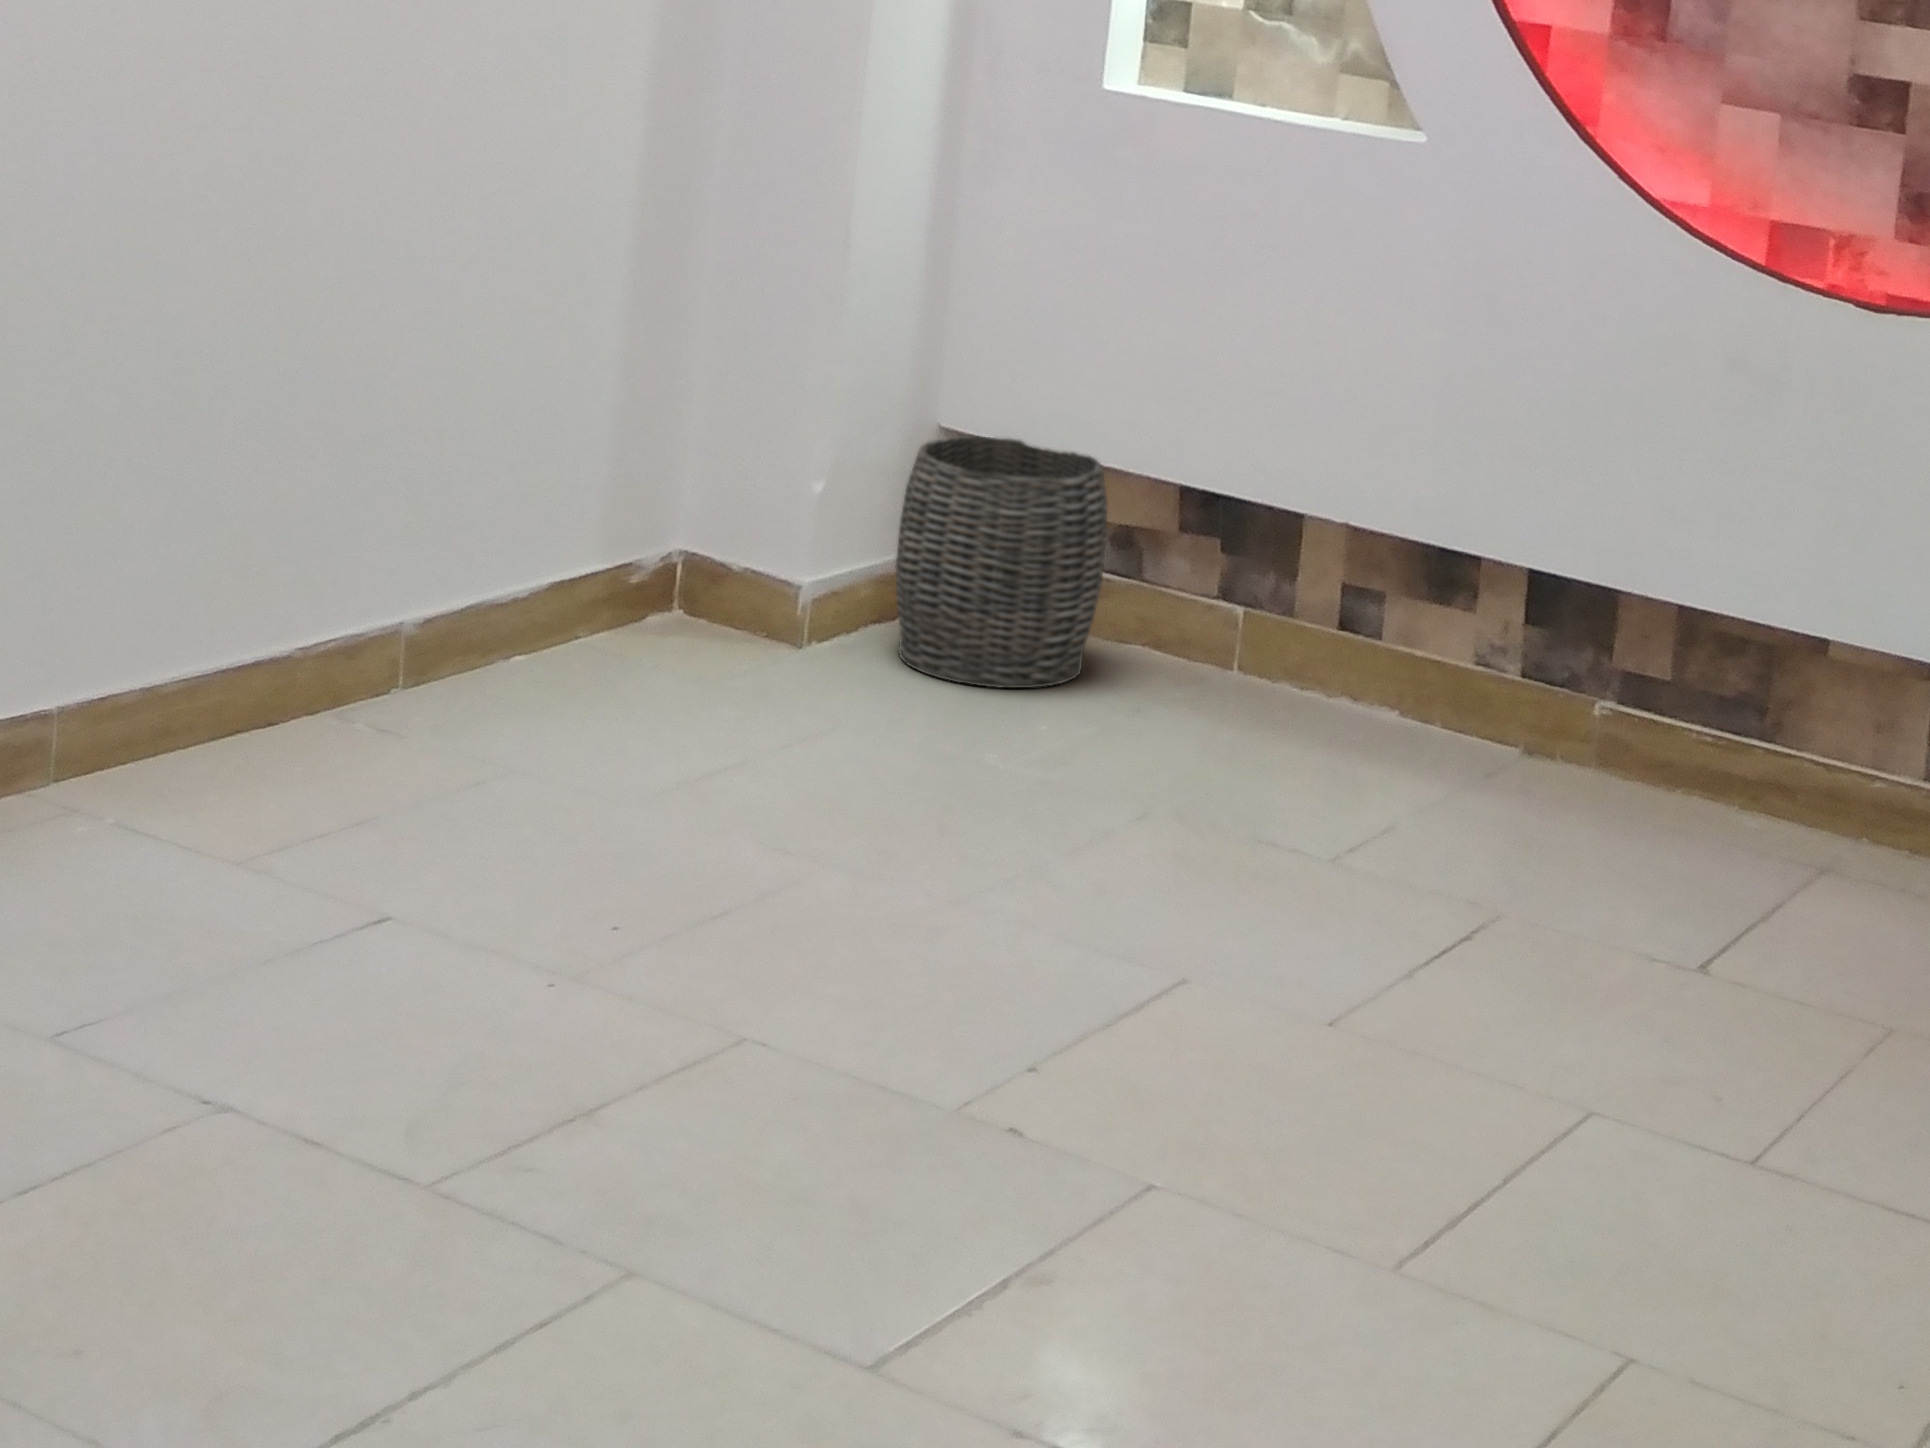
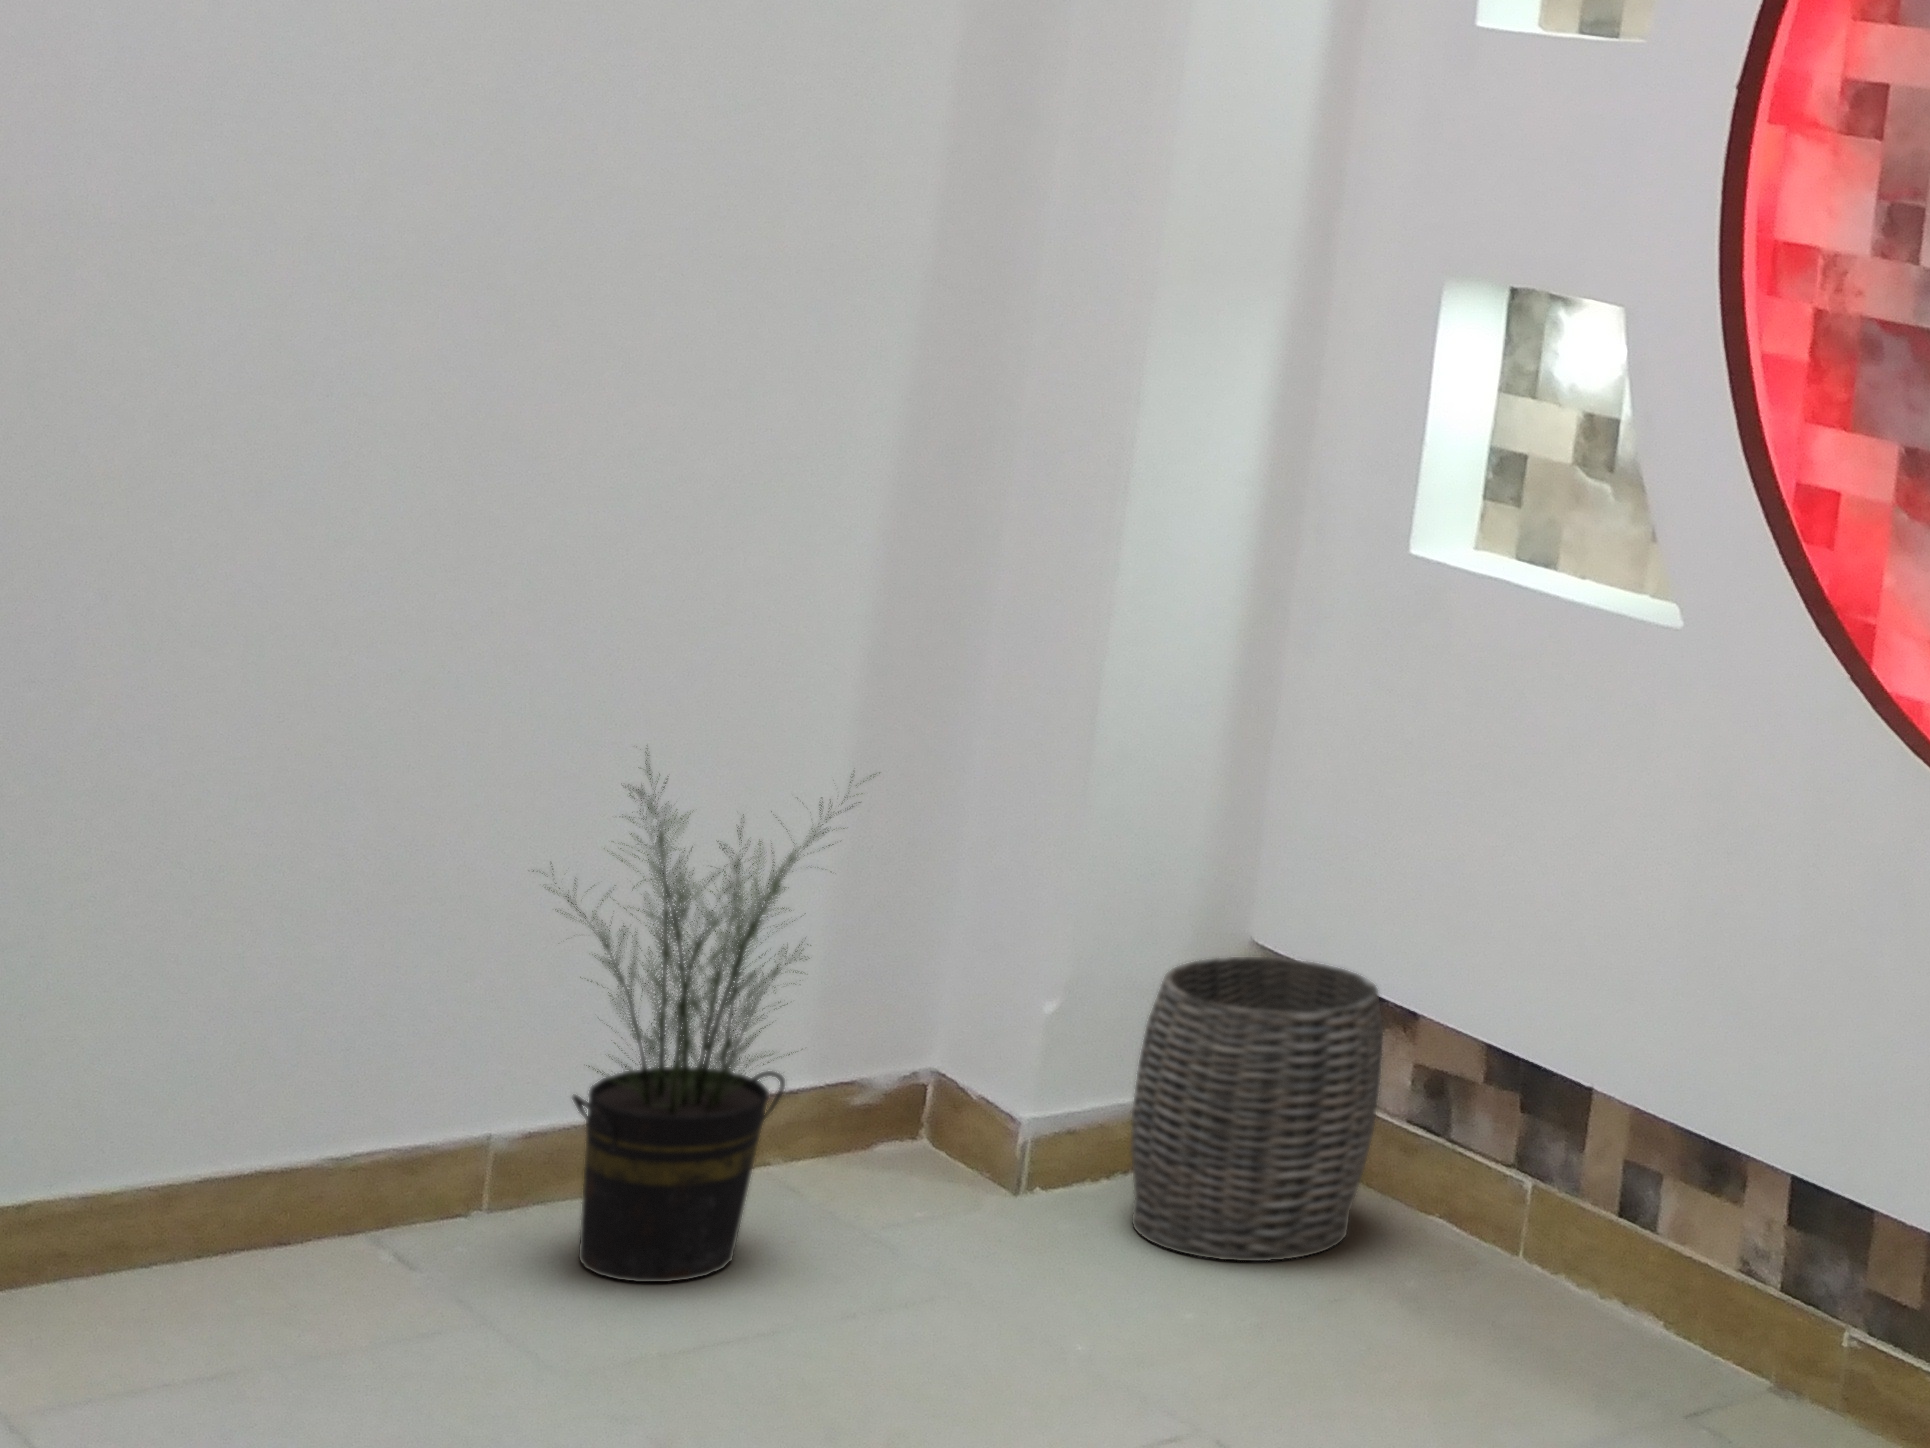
potted plant: none [480,275,730,737] -> present [533,748,880,1282]

